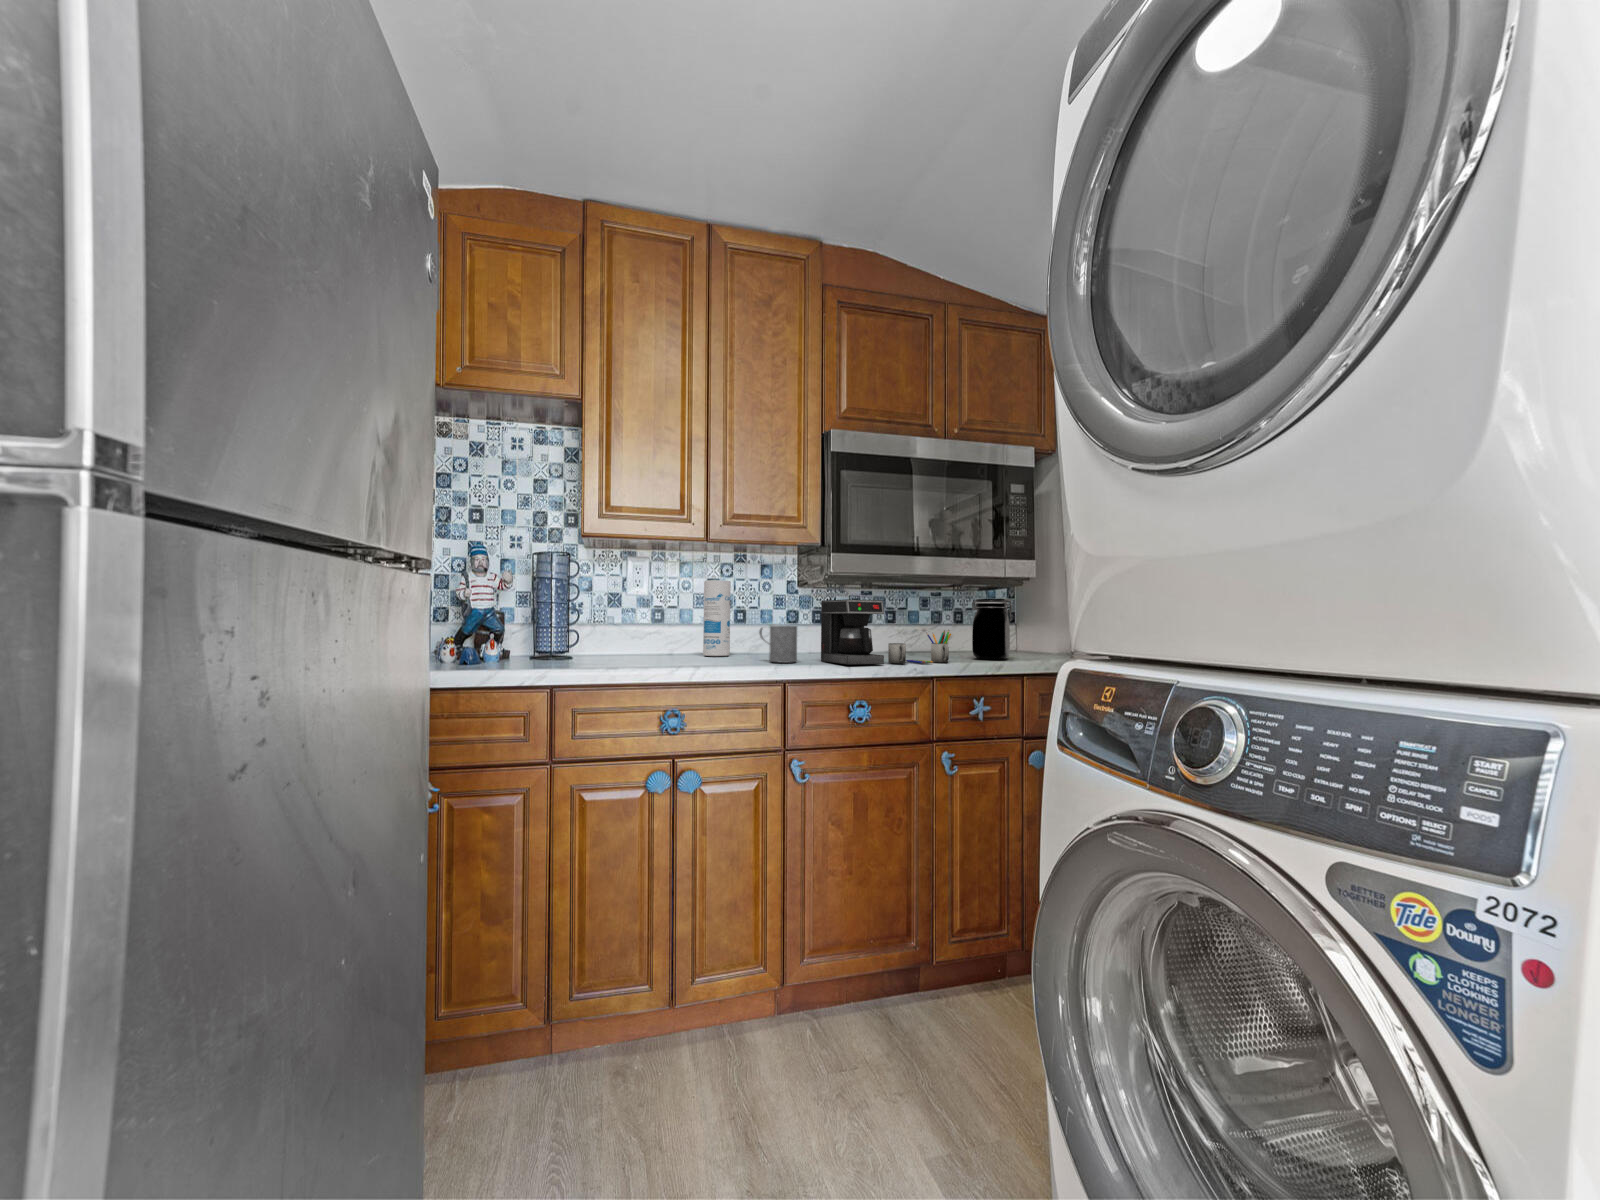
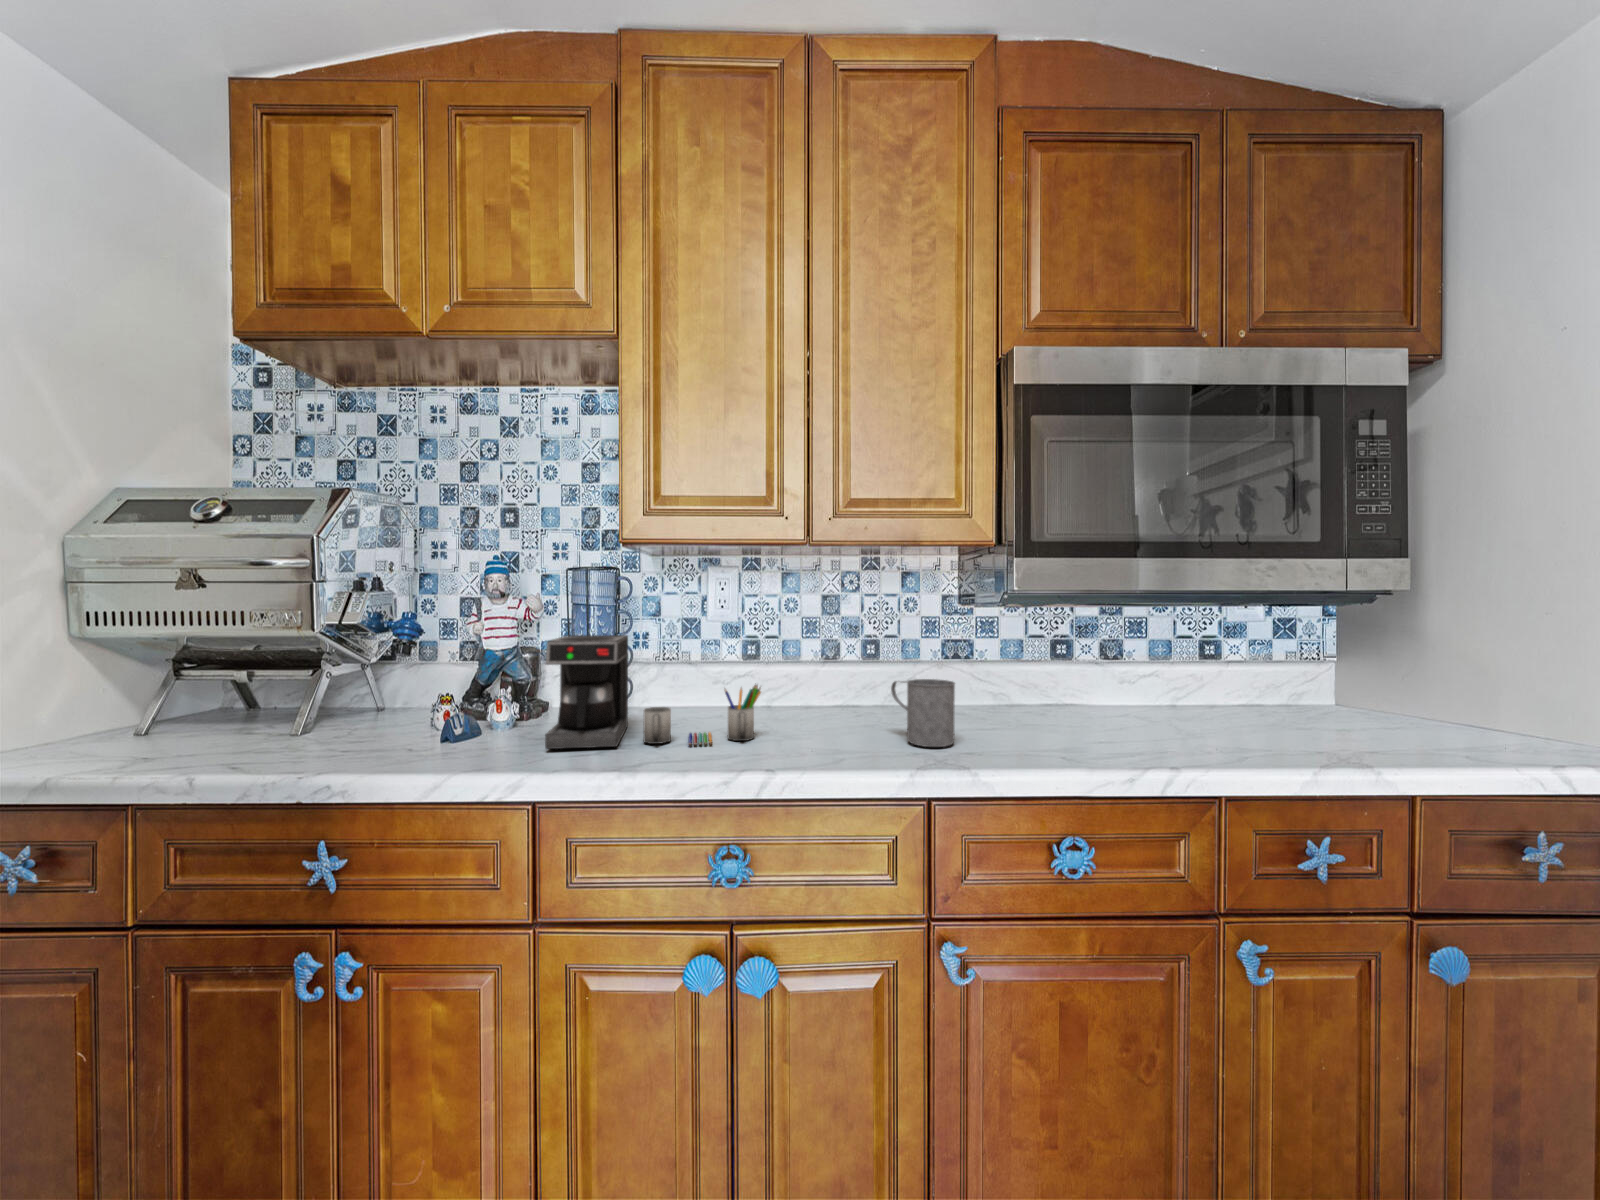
canister: present [703,580,731,656] -> none [811,601,851,715]
coffee maker: present [821,599,951,665] -> present [545,635,761,749]
jar: present [972,599,1012,659] -> none [1269,631,1368,745]

